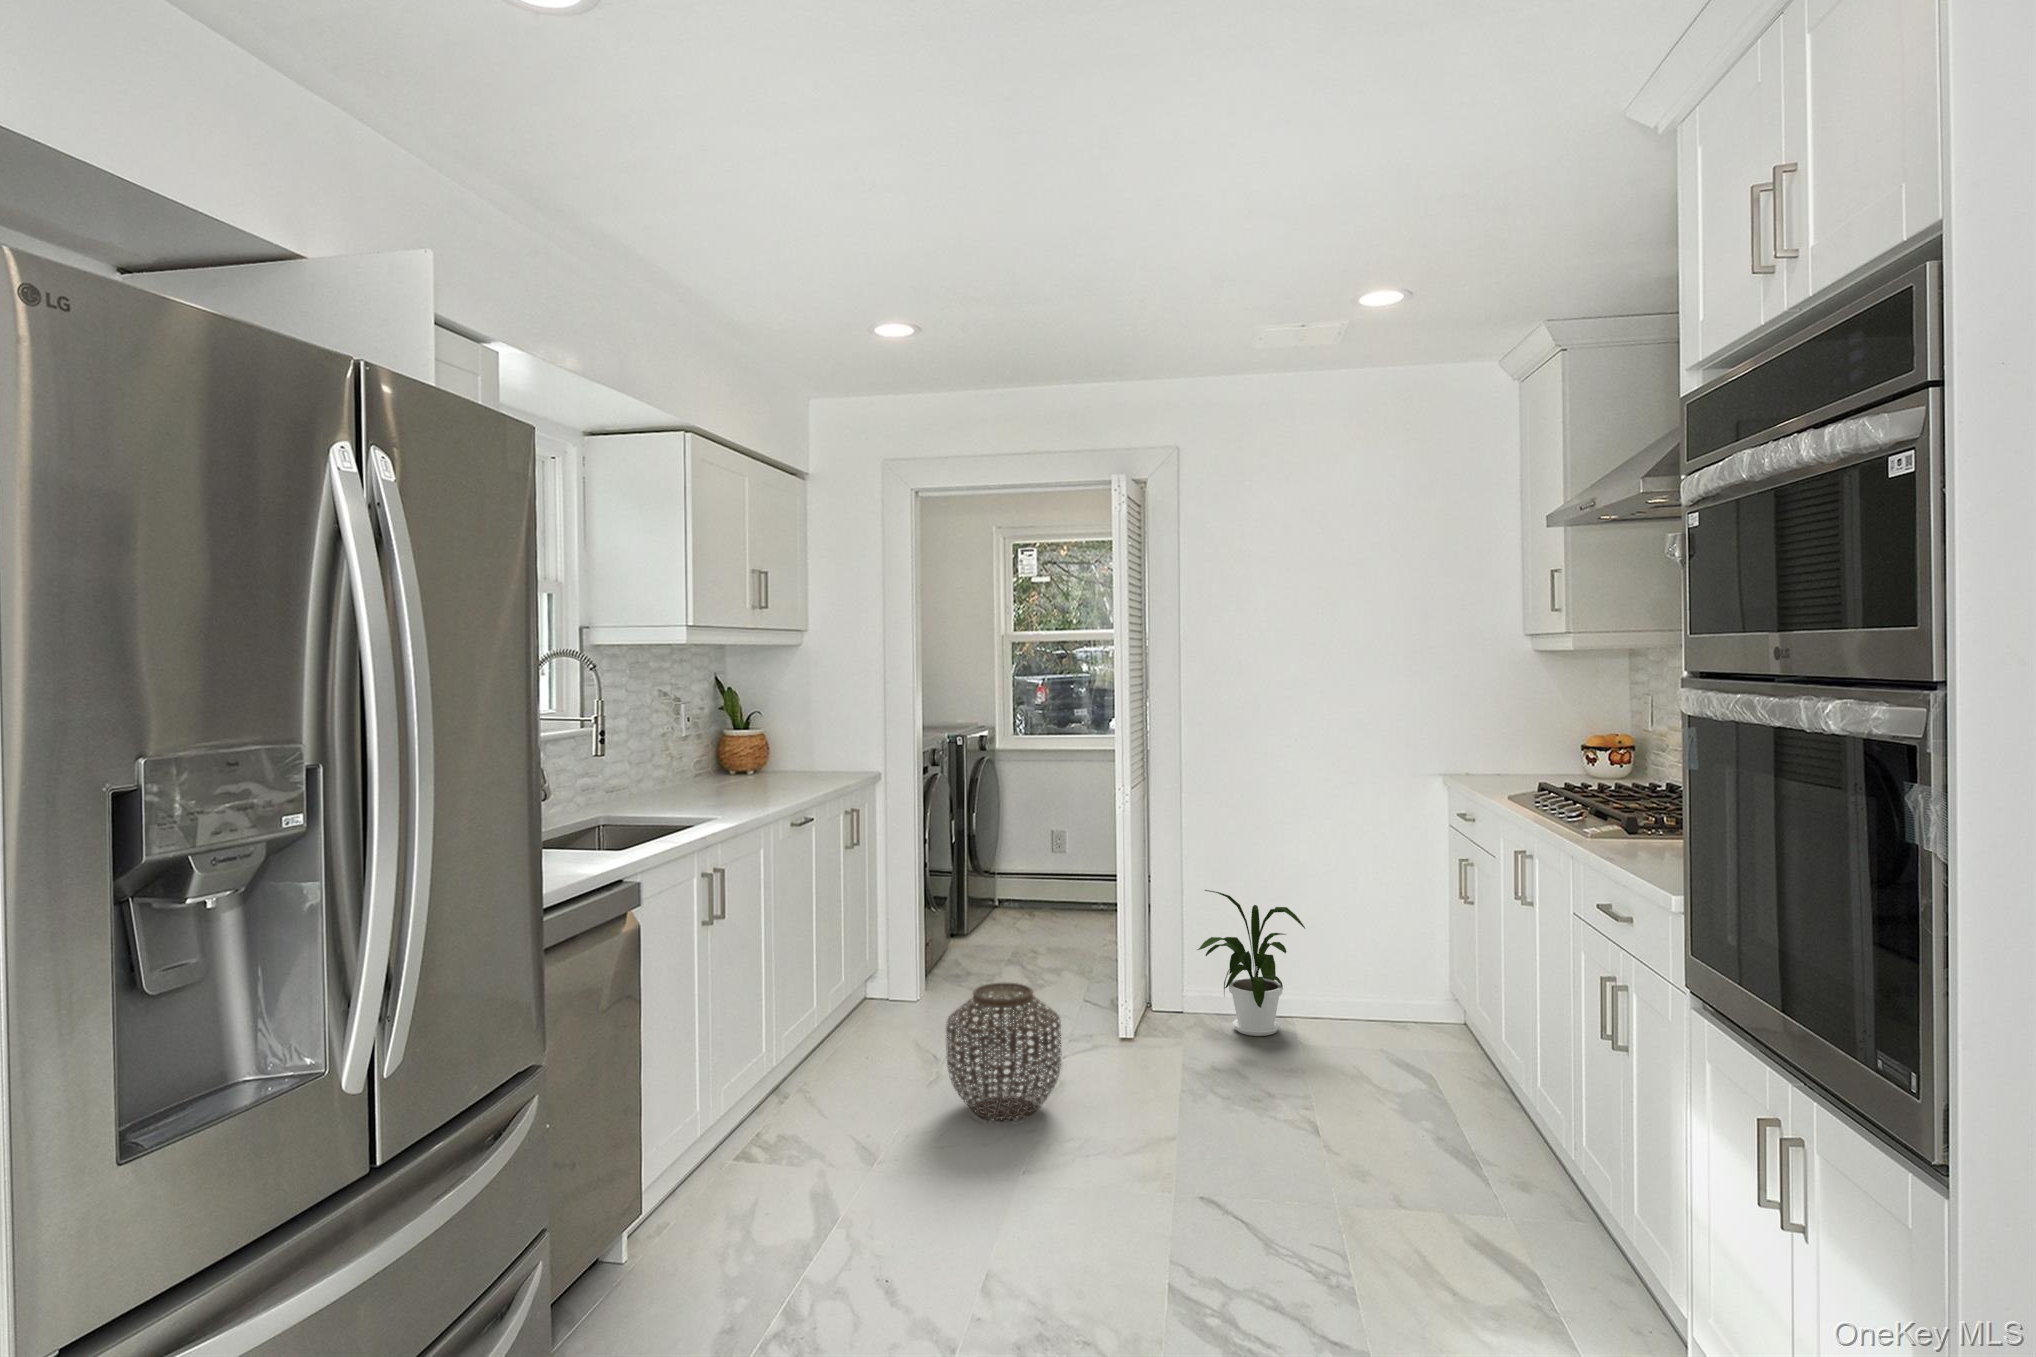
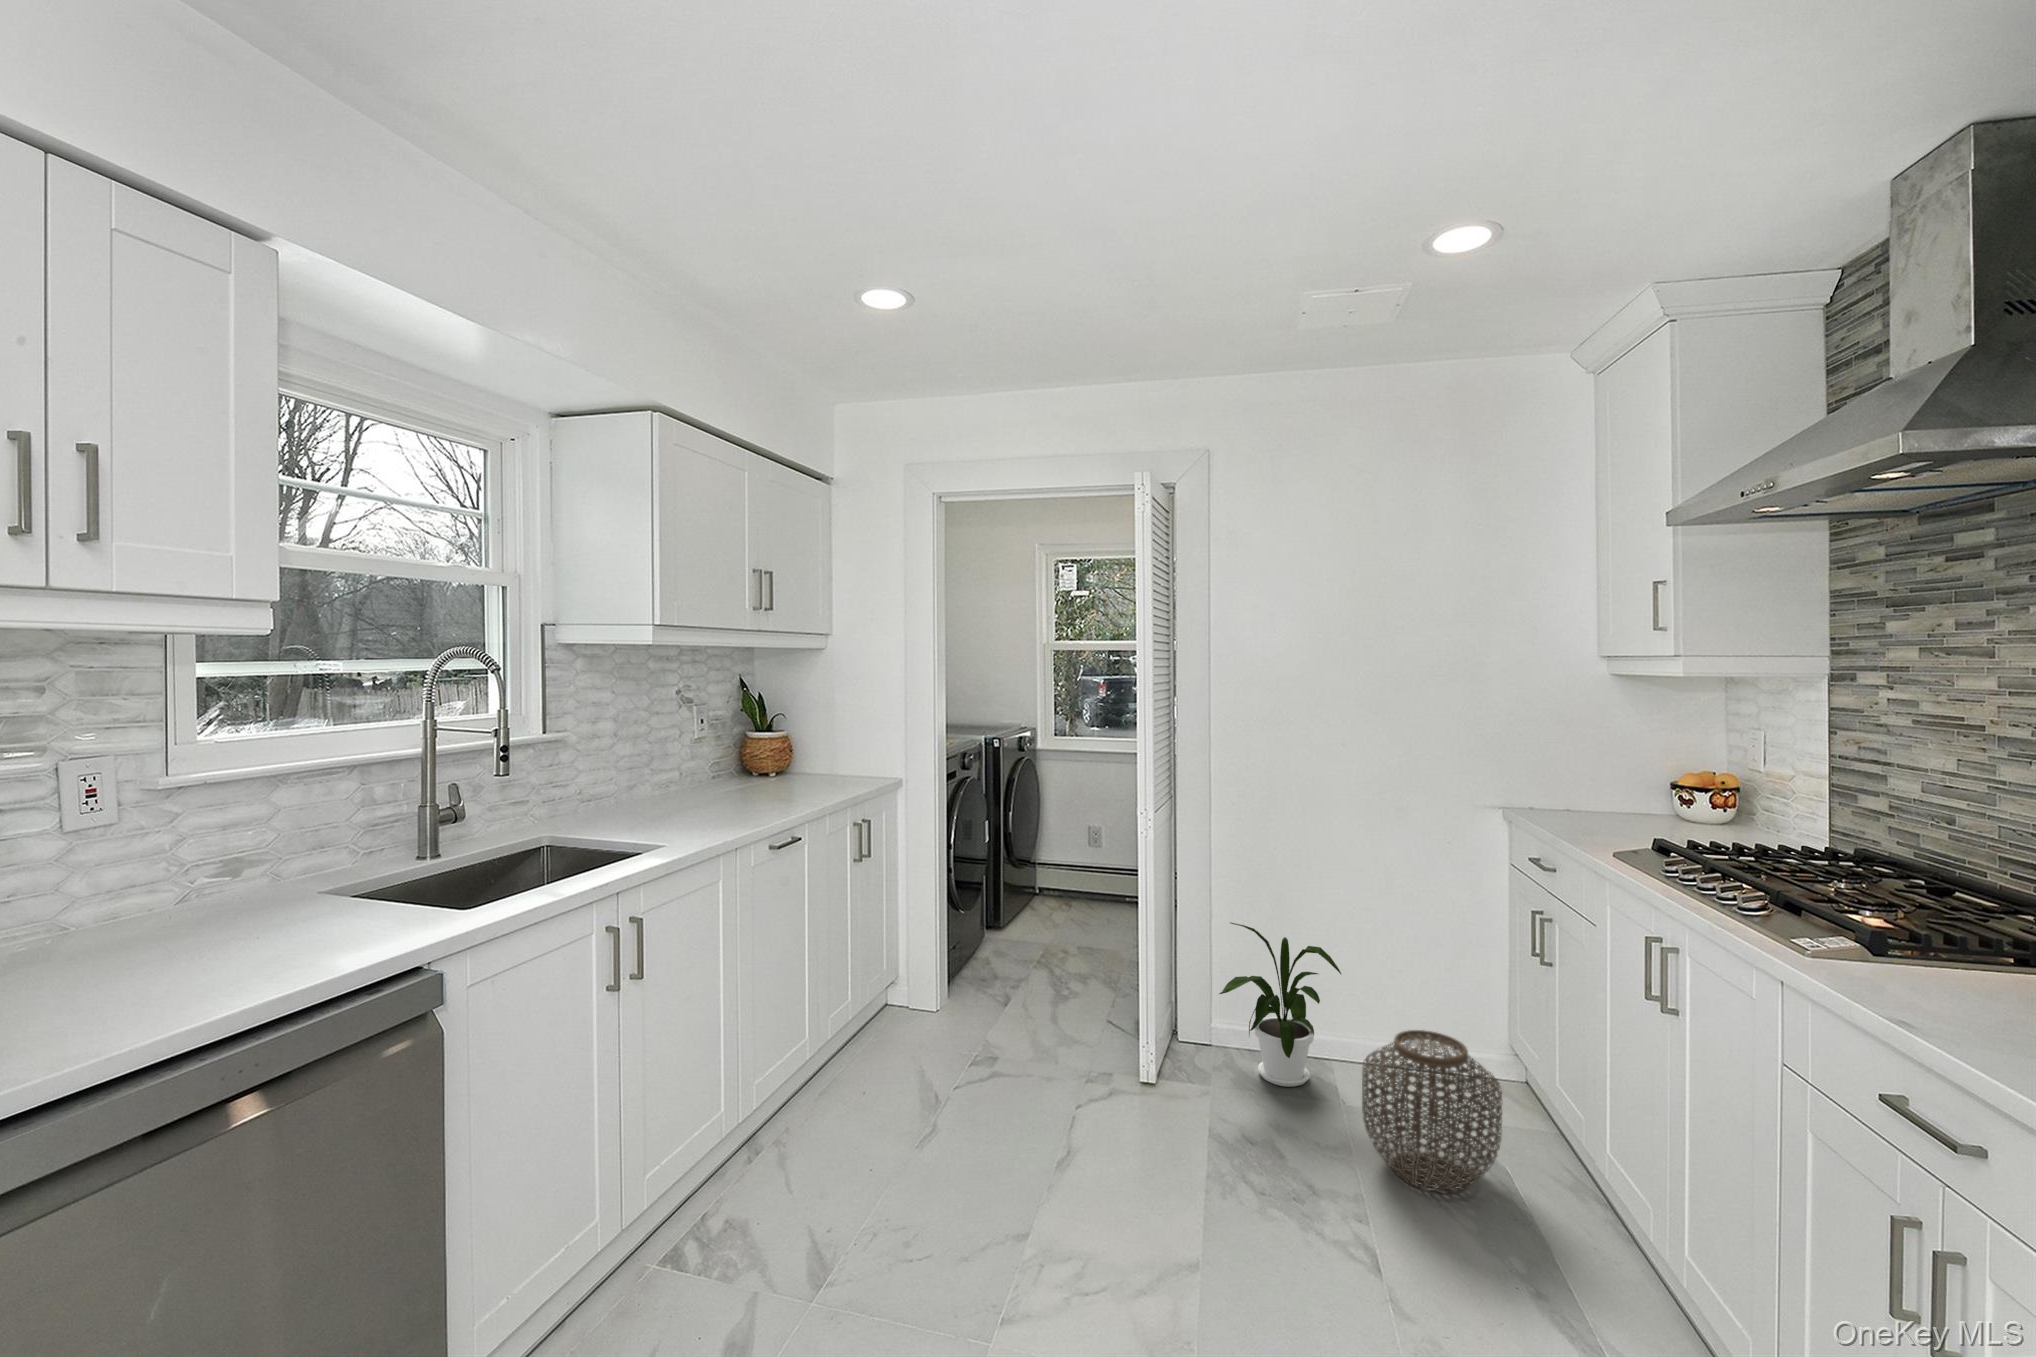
woven basket: present [946,983,1061,1120] -> present [1362,1030,1502,1192]

